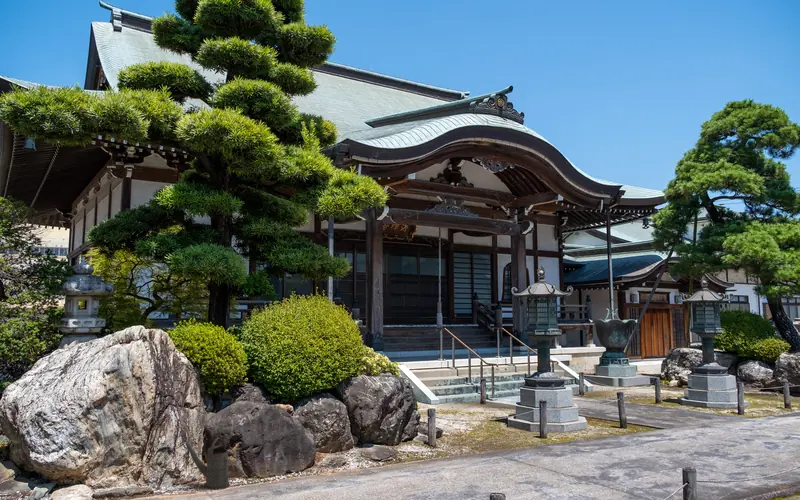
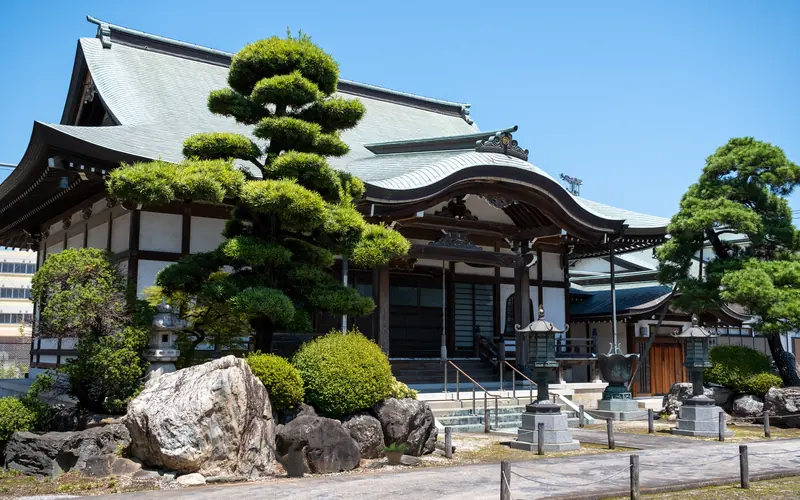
decorative plant: none [338,430,380,461] -> present [381,442,409,465]

